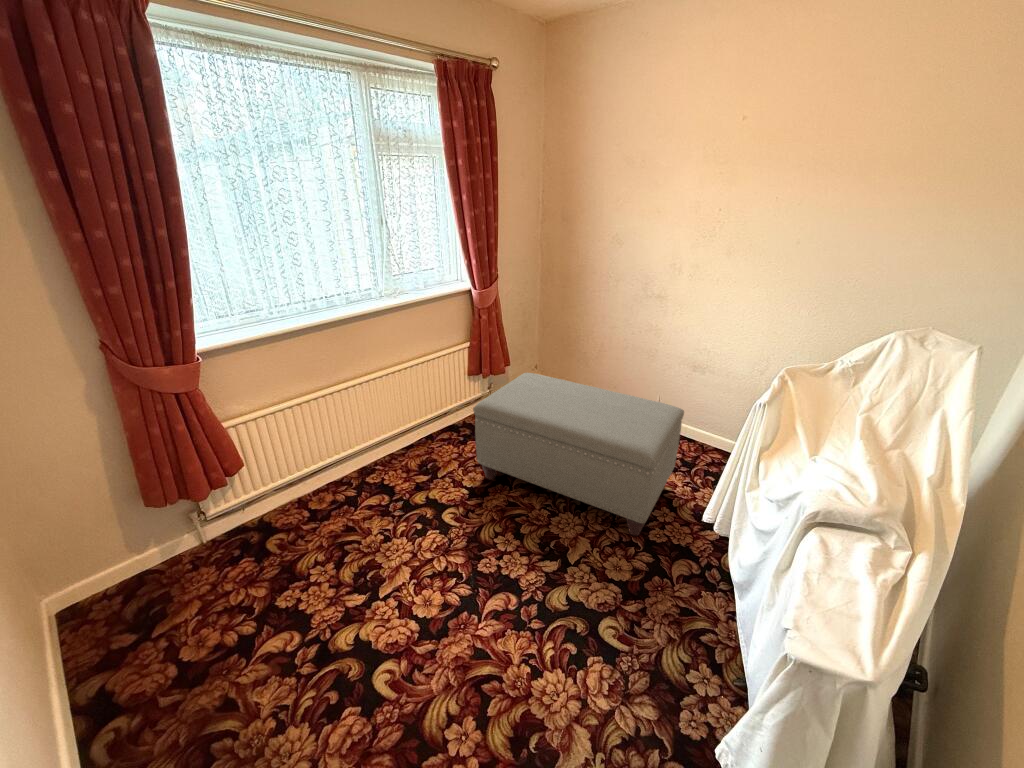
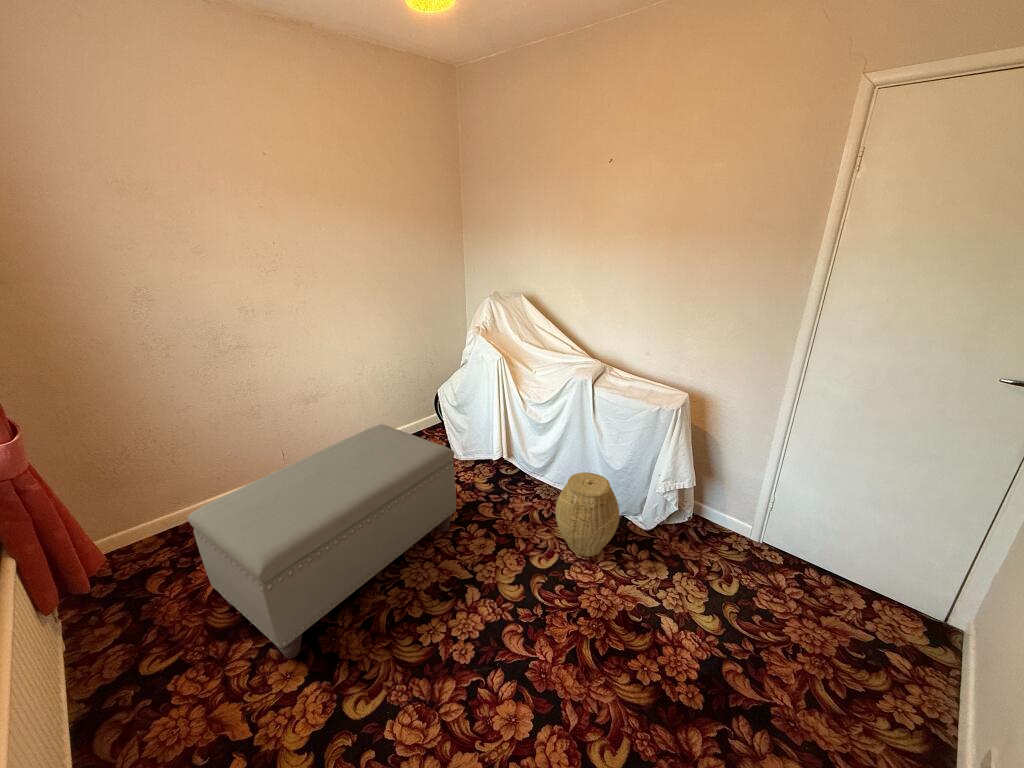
woven basket: none [620,589,724,719] -> present [556,472,620,556]

